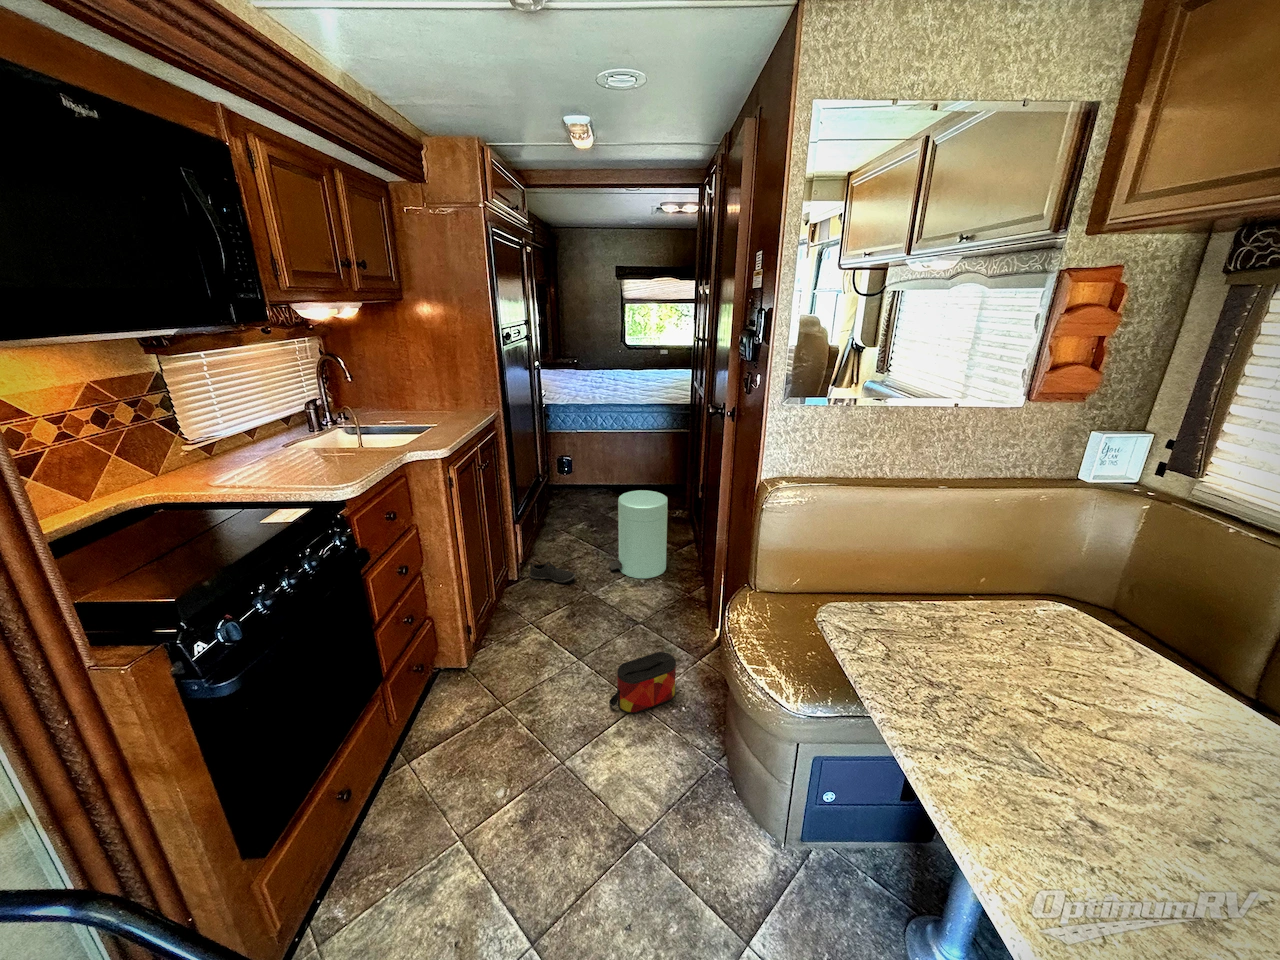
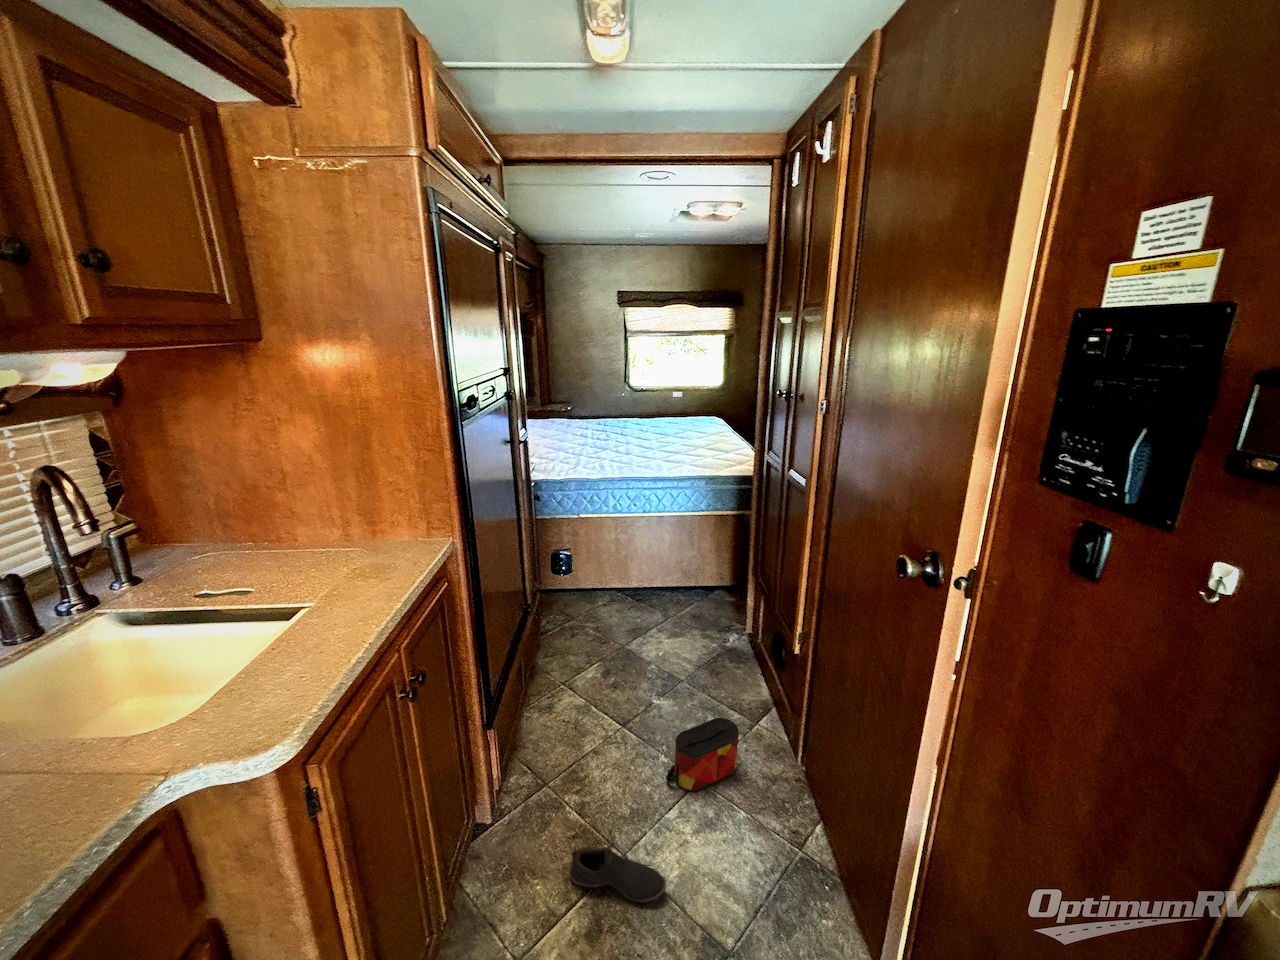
trash can: present [609,490,668,579] -> none [638,533,703,629]
shoe: present [529,561,576,583] -> present [569,847,666,903]

